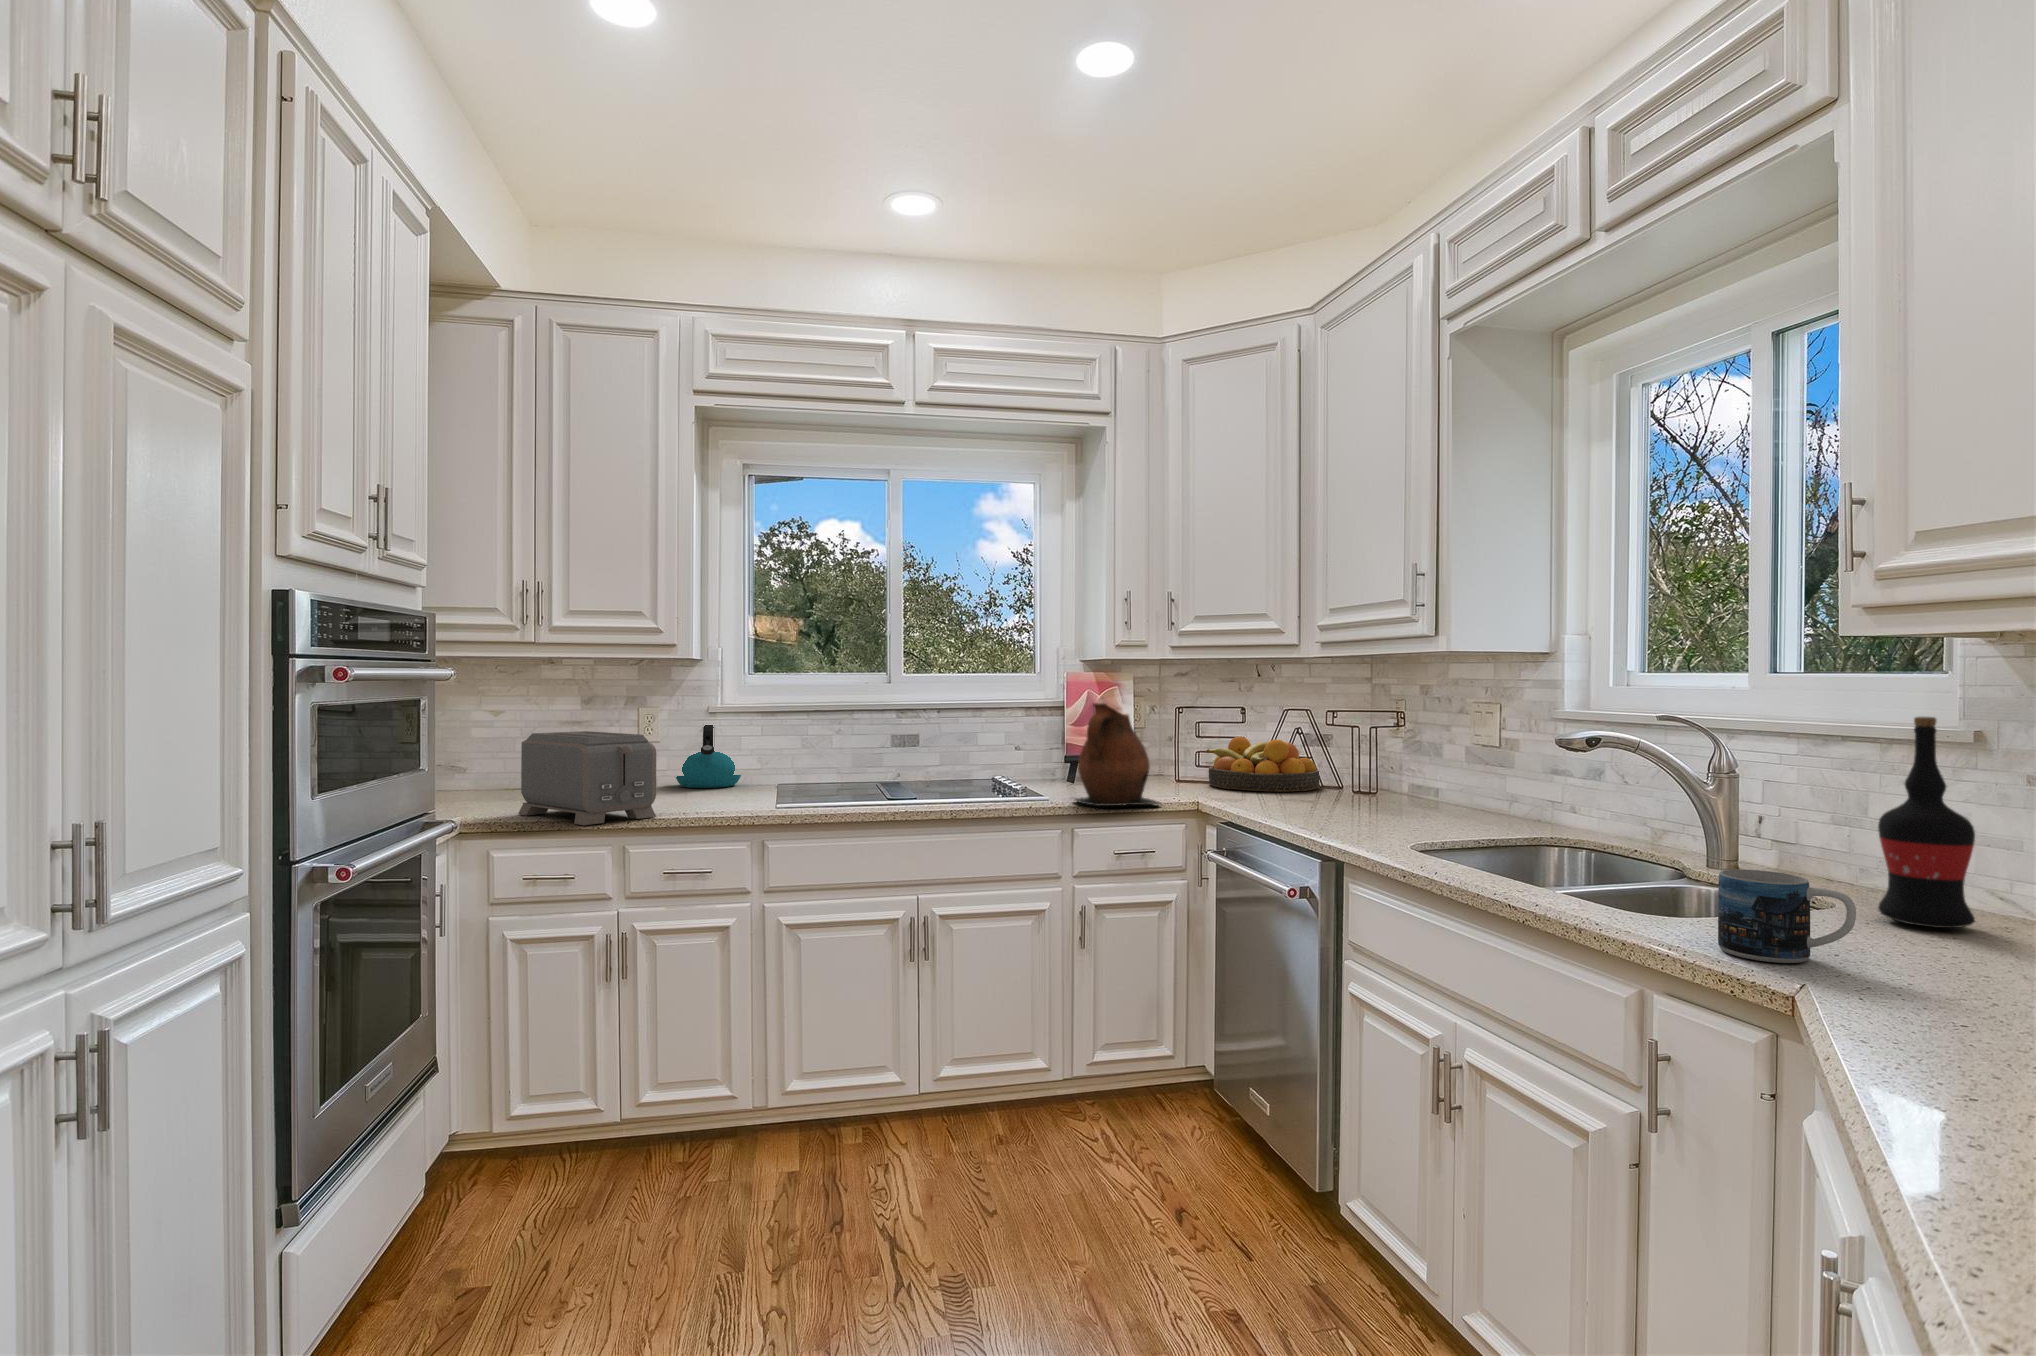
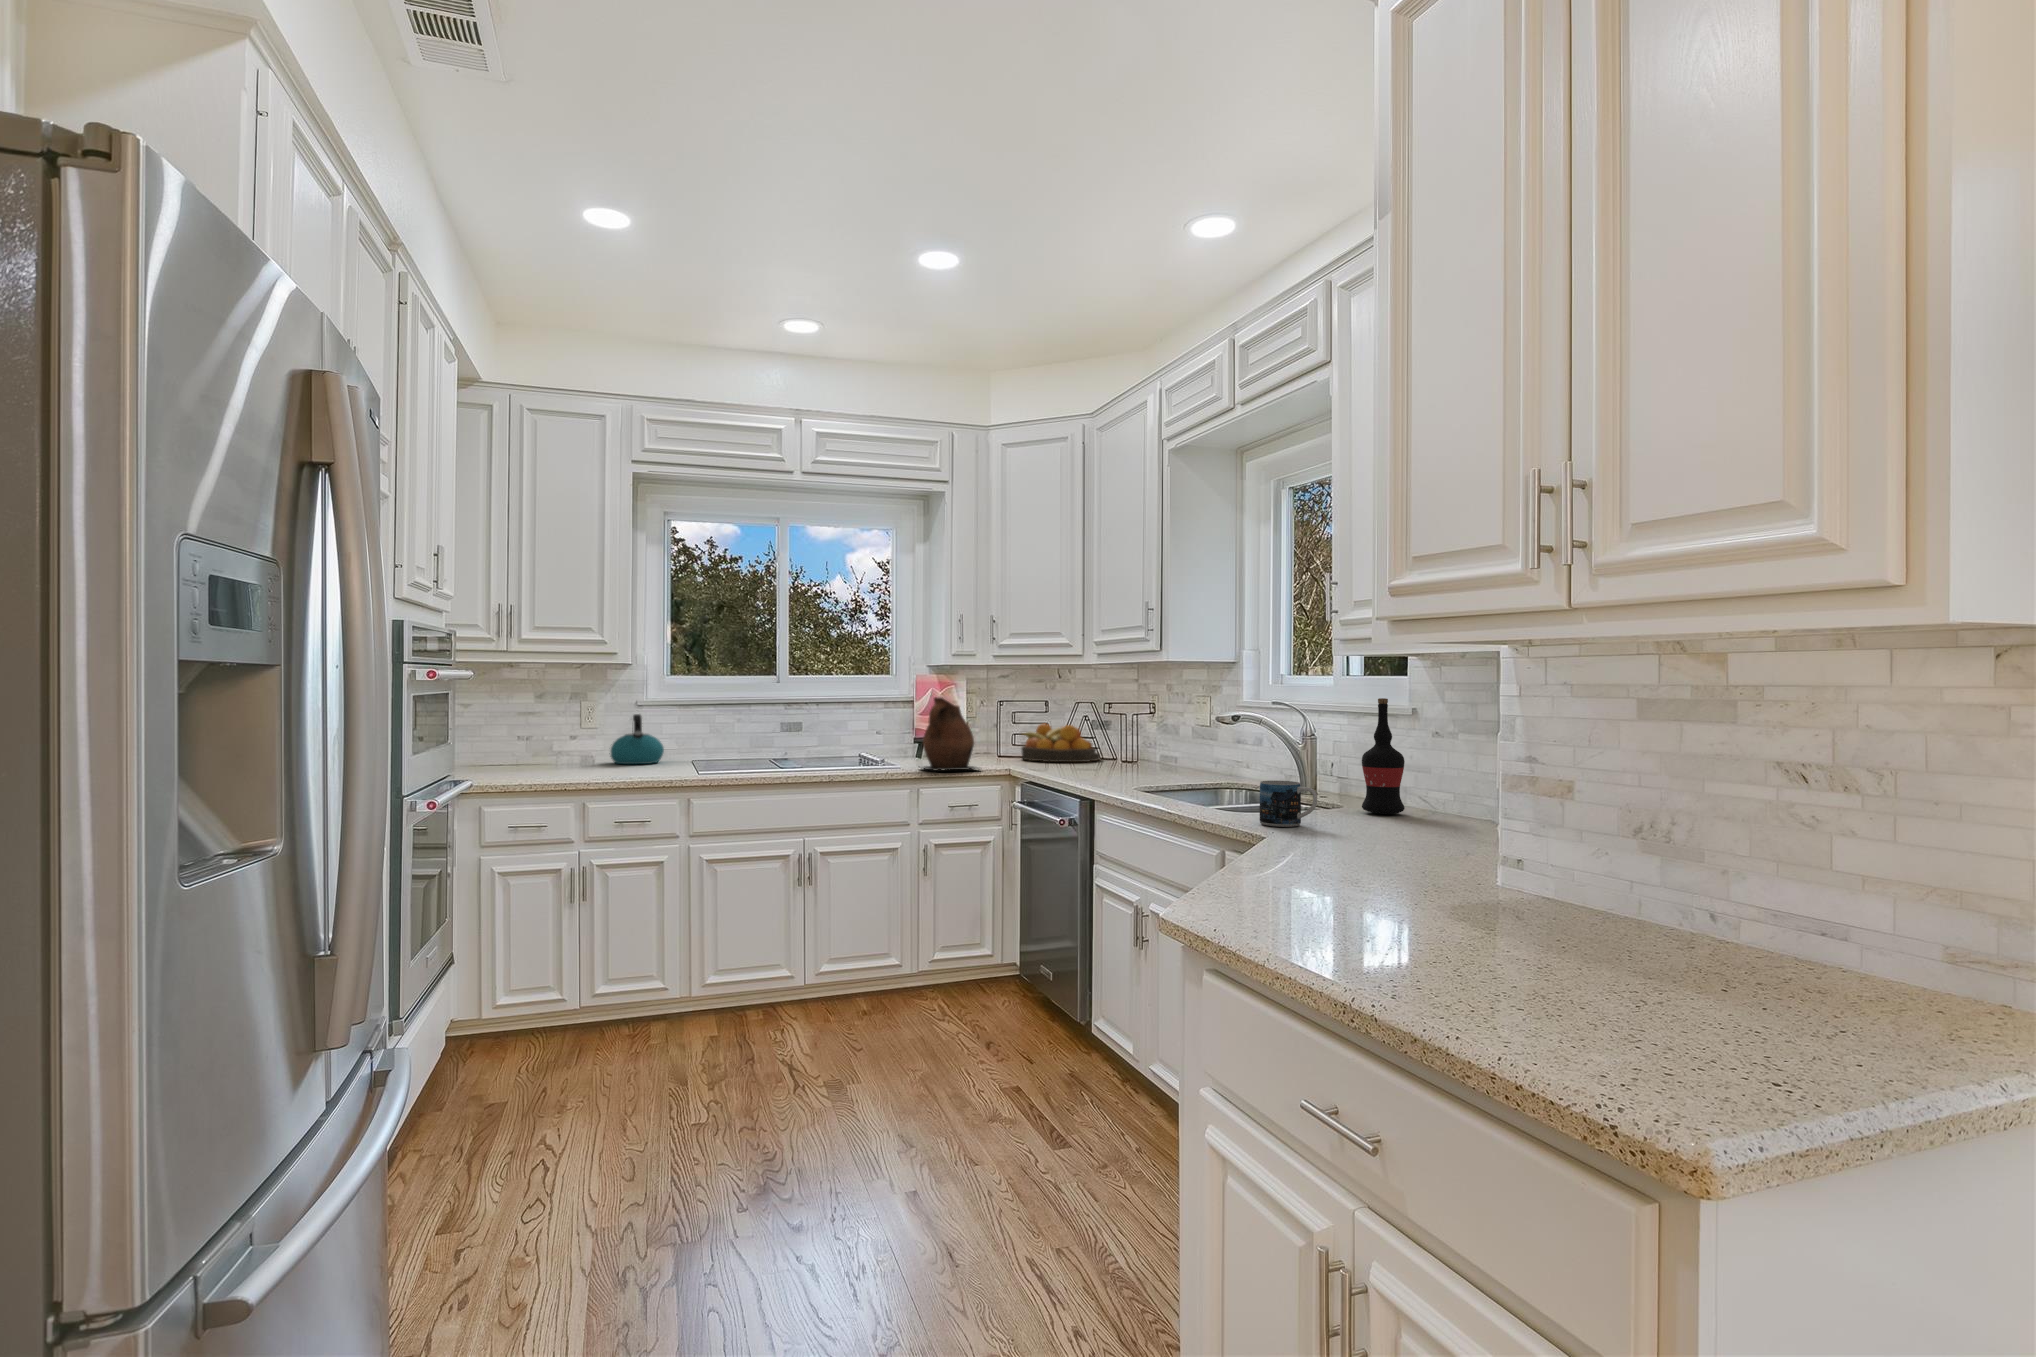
toaster: present [518,731,656,825] -> none [501,718,611,785]

